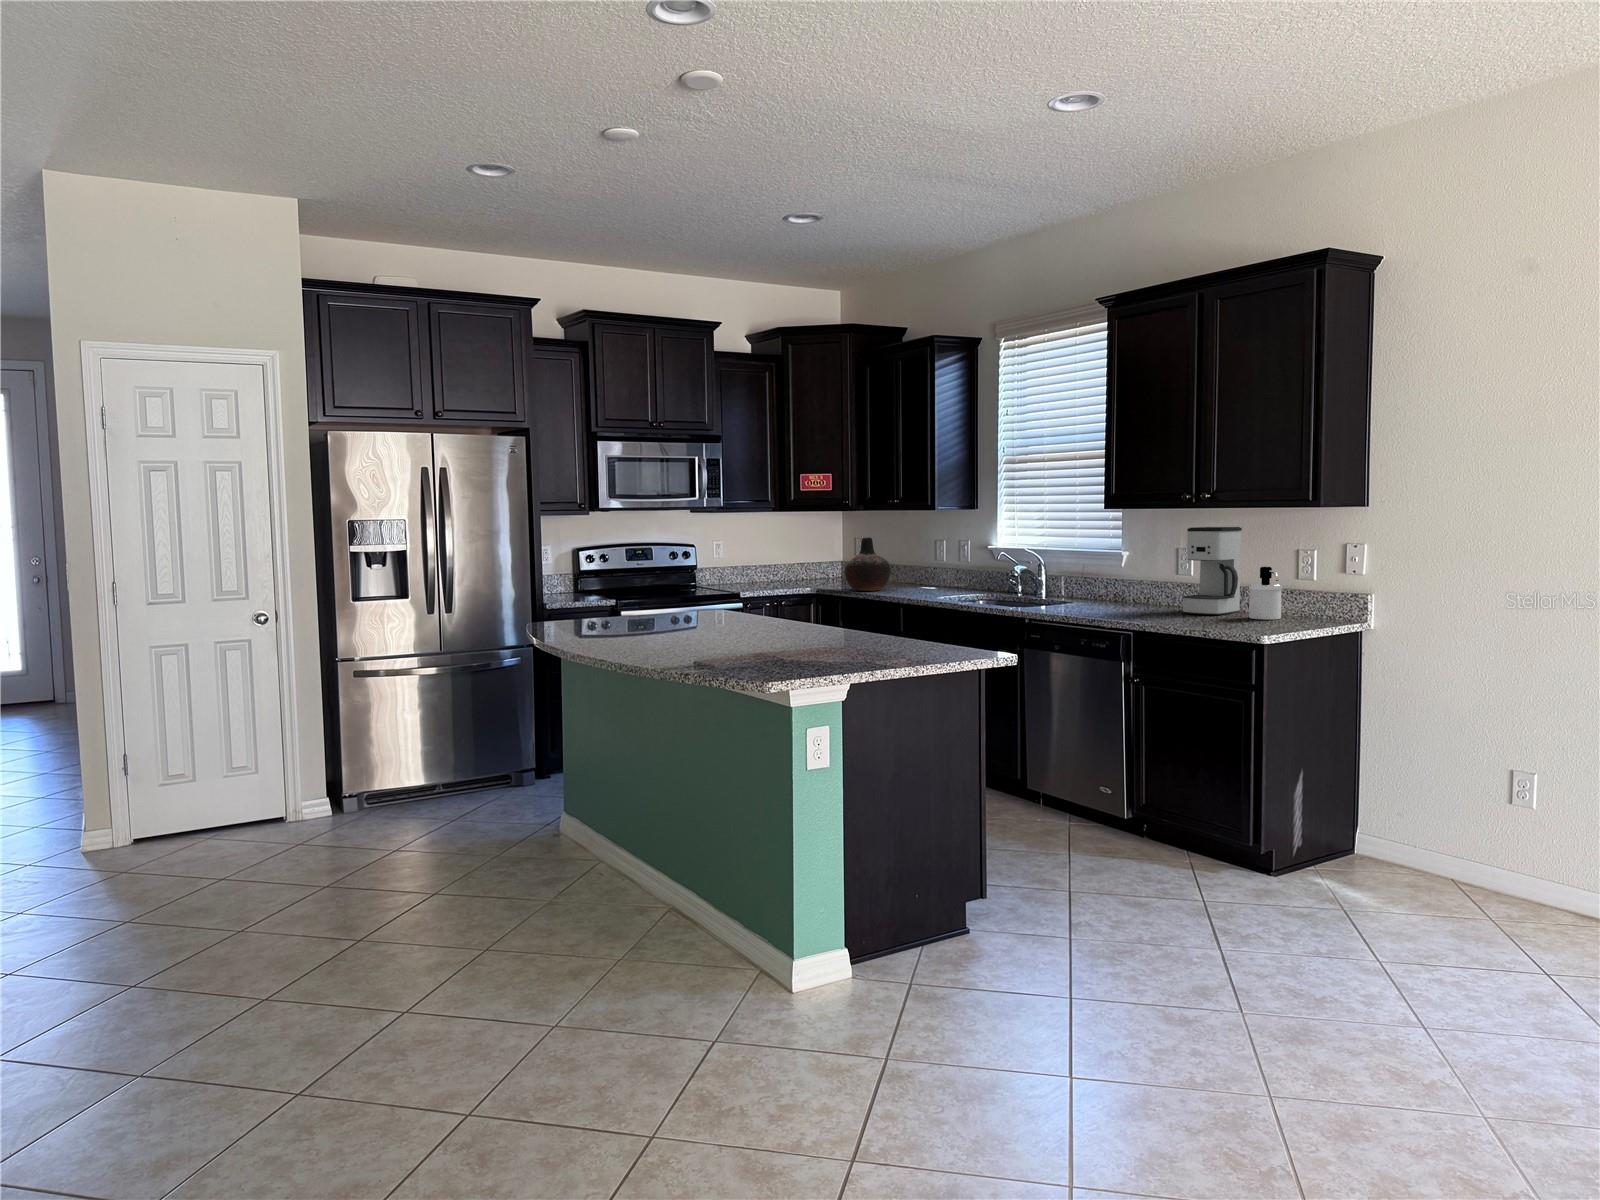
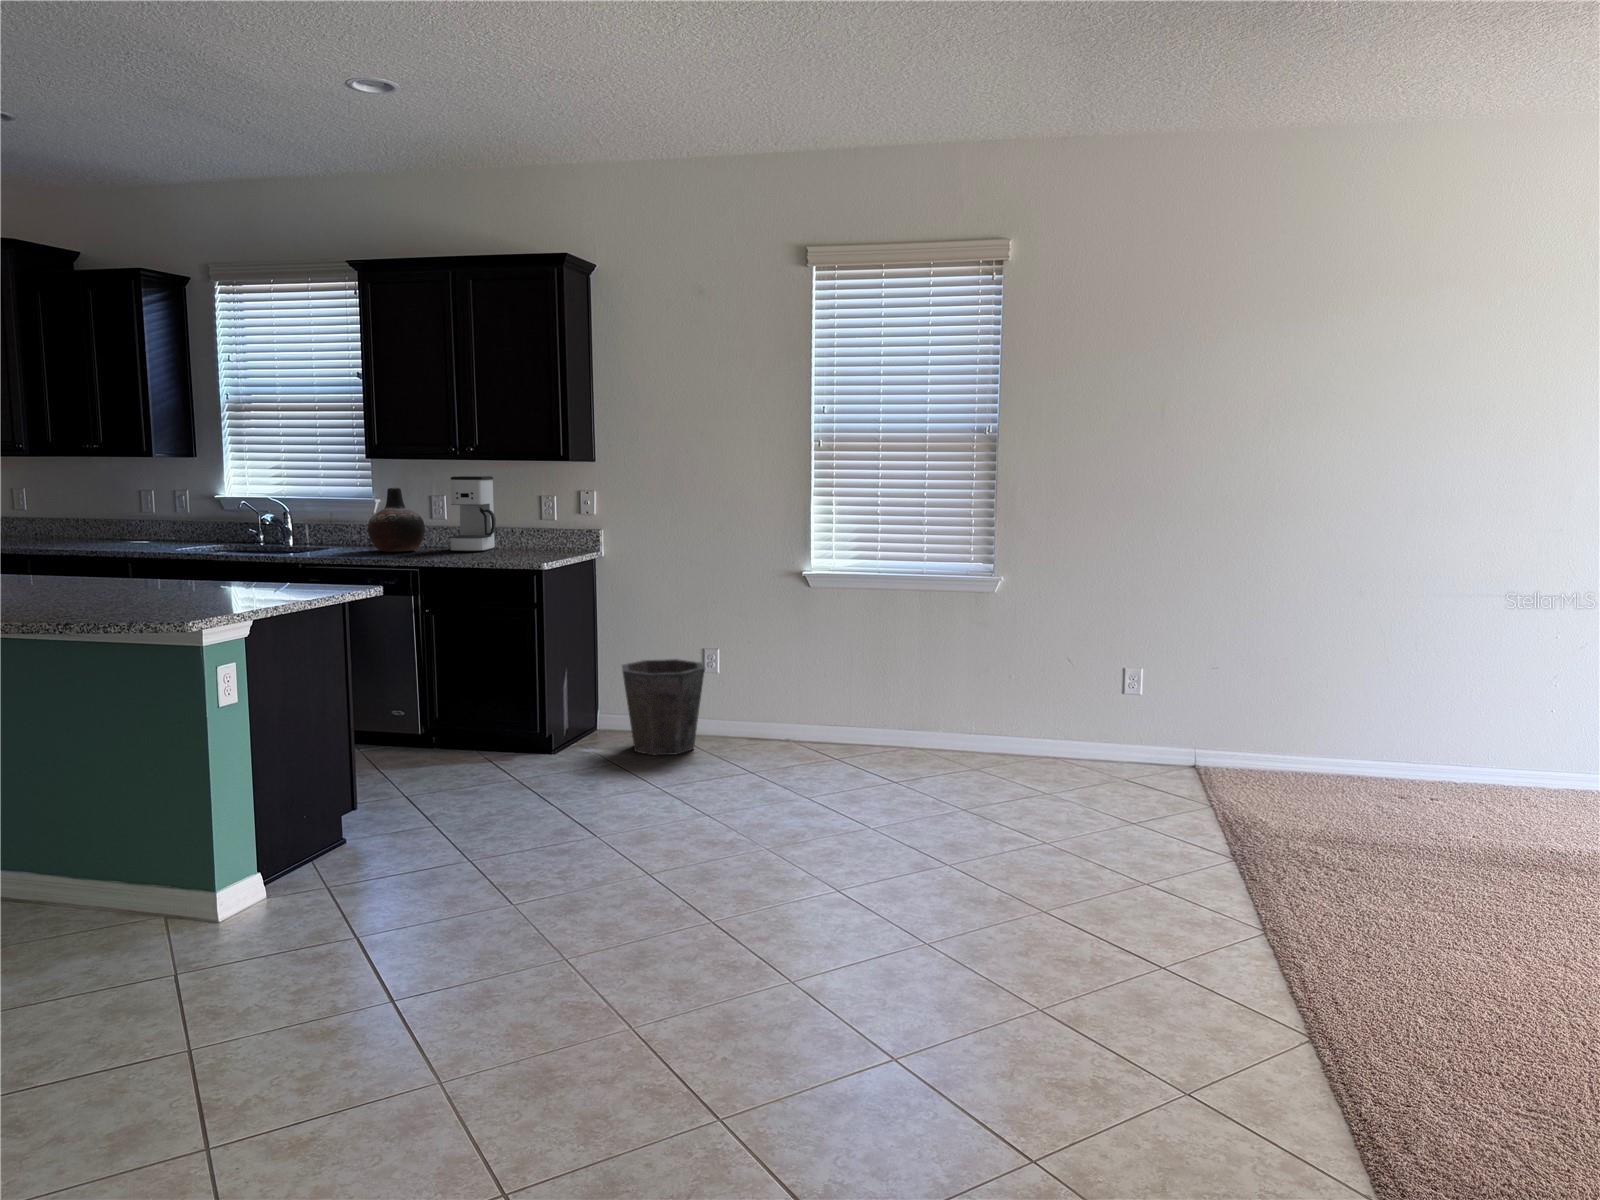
vase: present [845,537,891,591] -> present [368,488,425,552]
soap dispenser: present [1248,567,1283,620] -> none [509,509,536,553]
waste bin: none [1372,773,1504,913] -> present [622,659,704,755]

